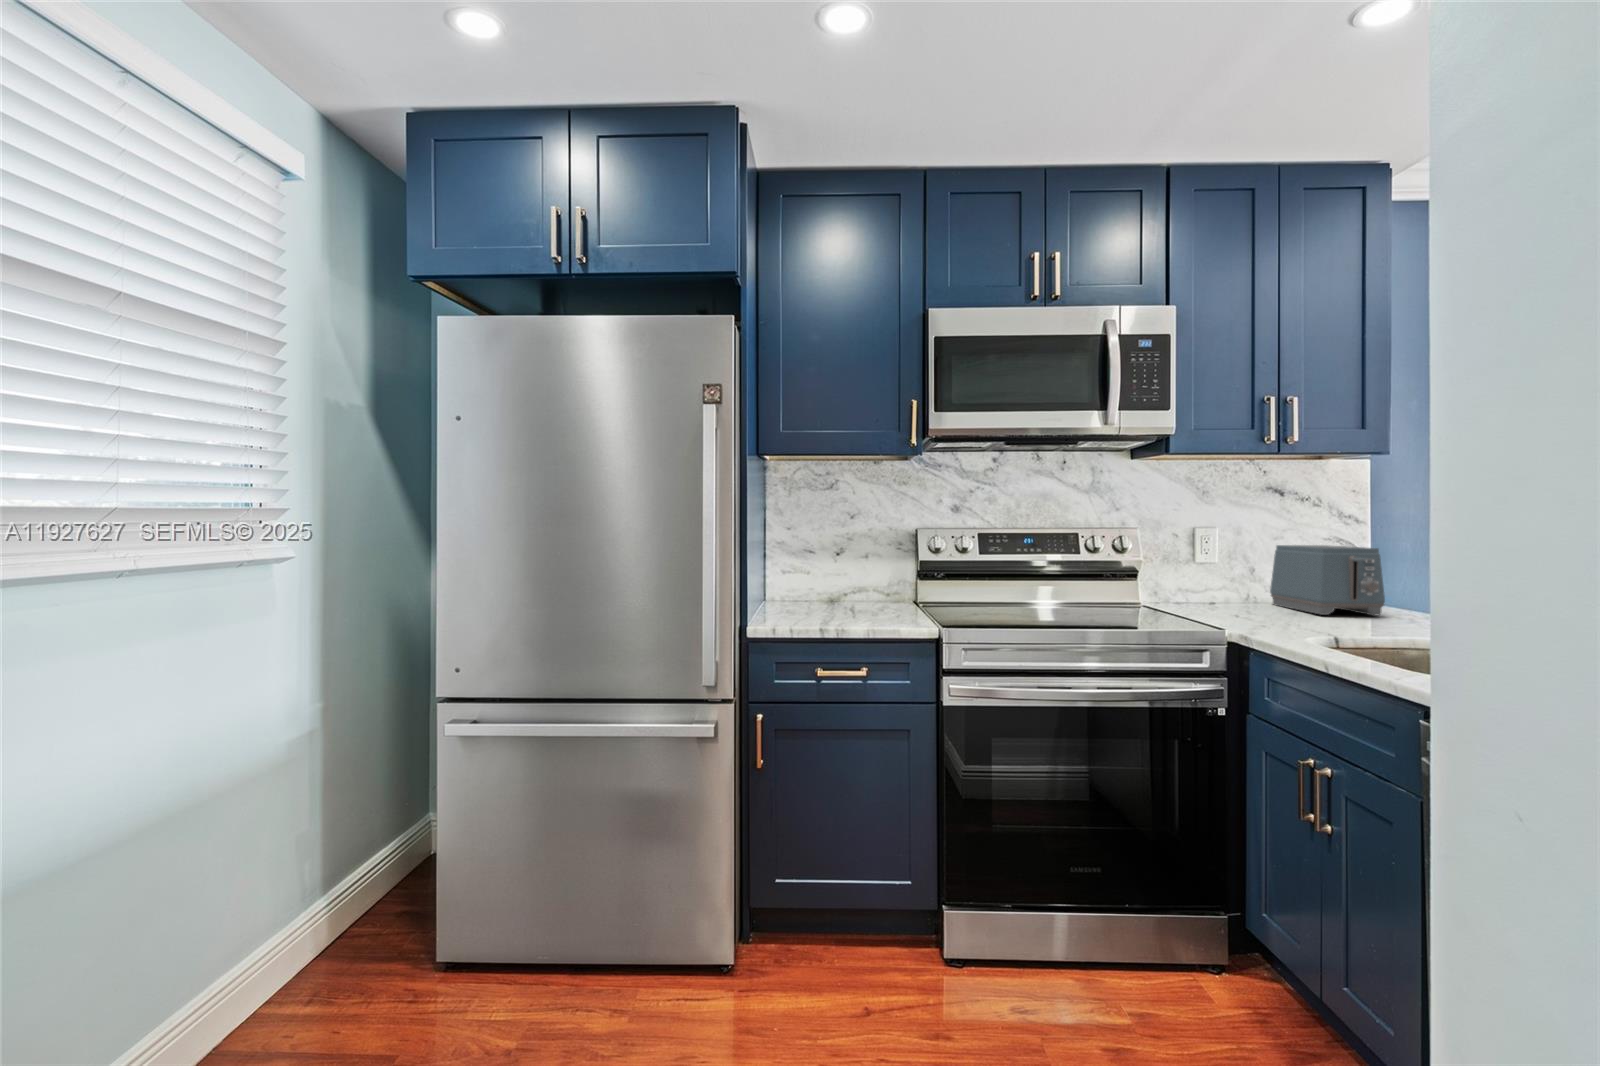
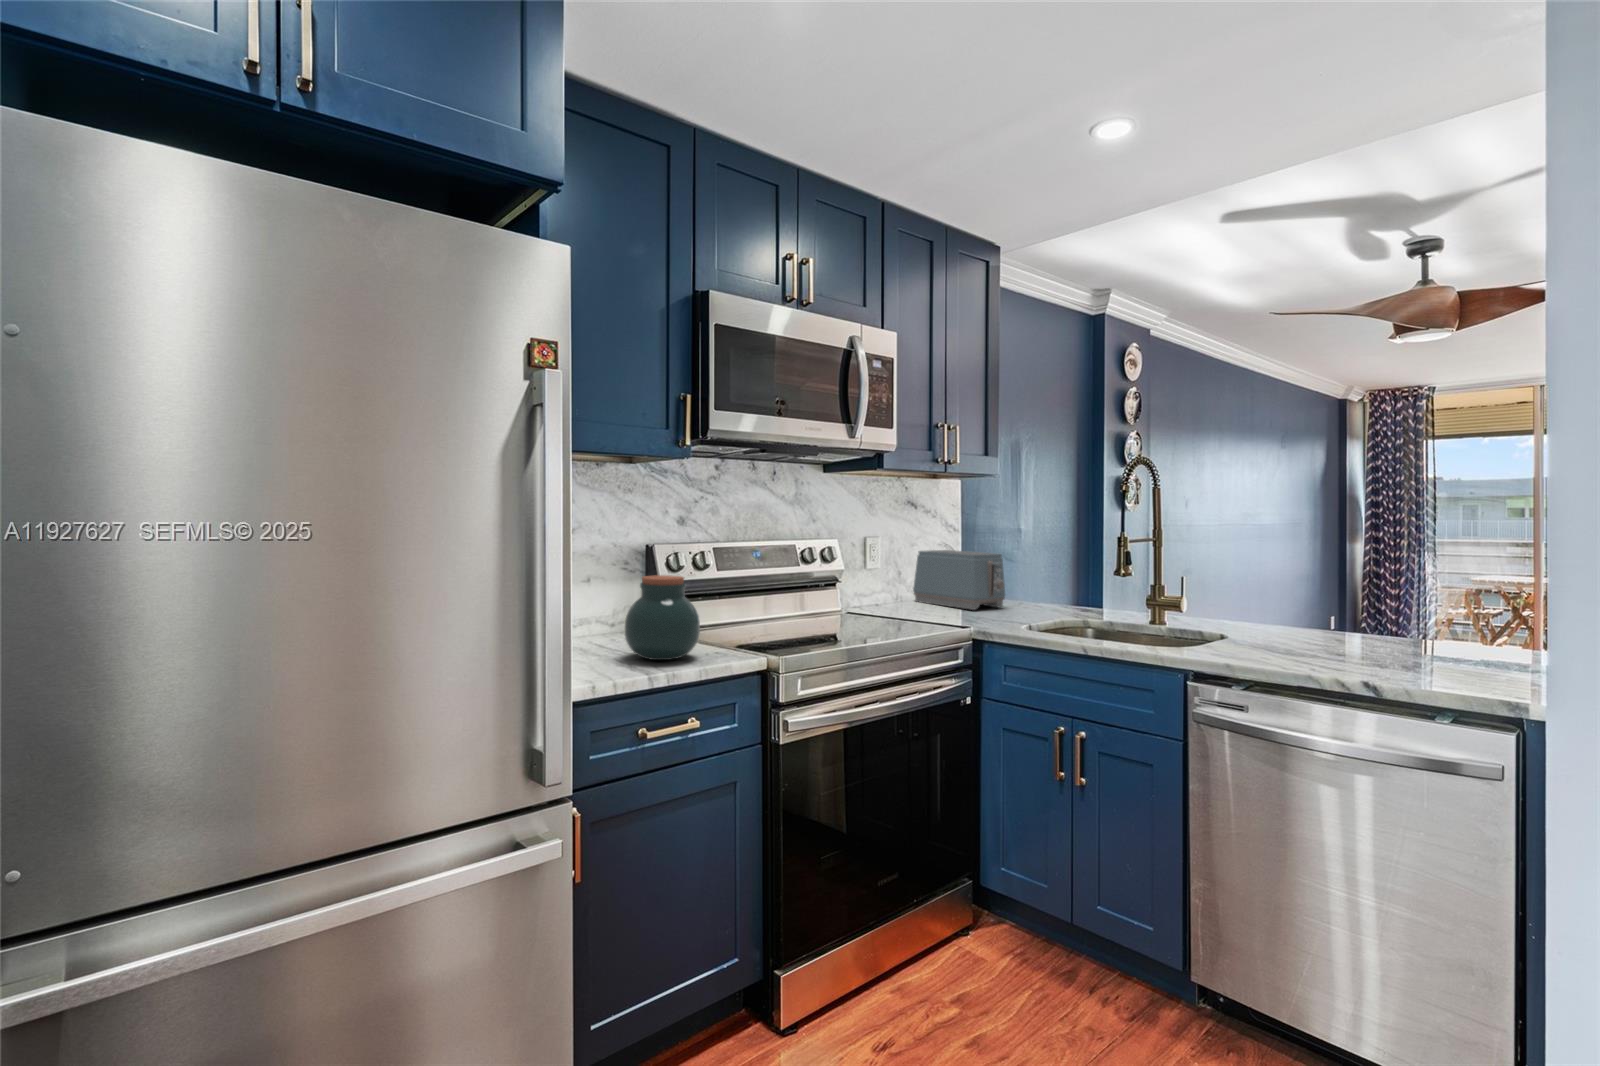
jar: none [834,551,896,620] -> present [625,575,700,660]

